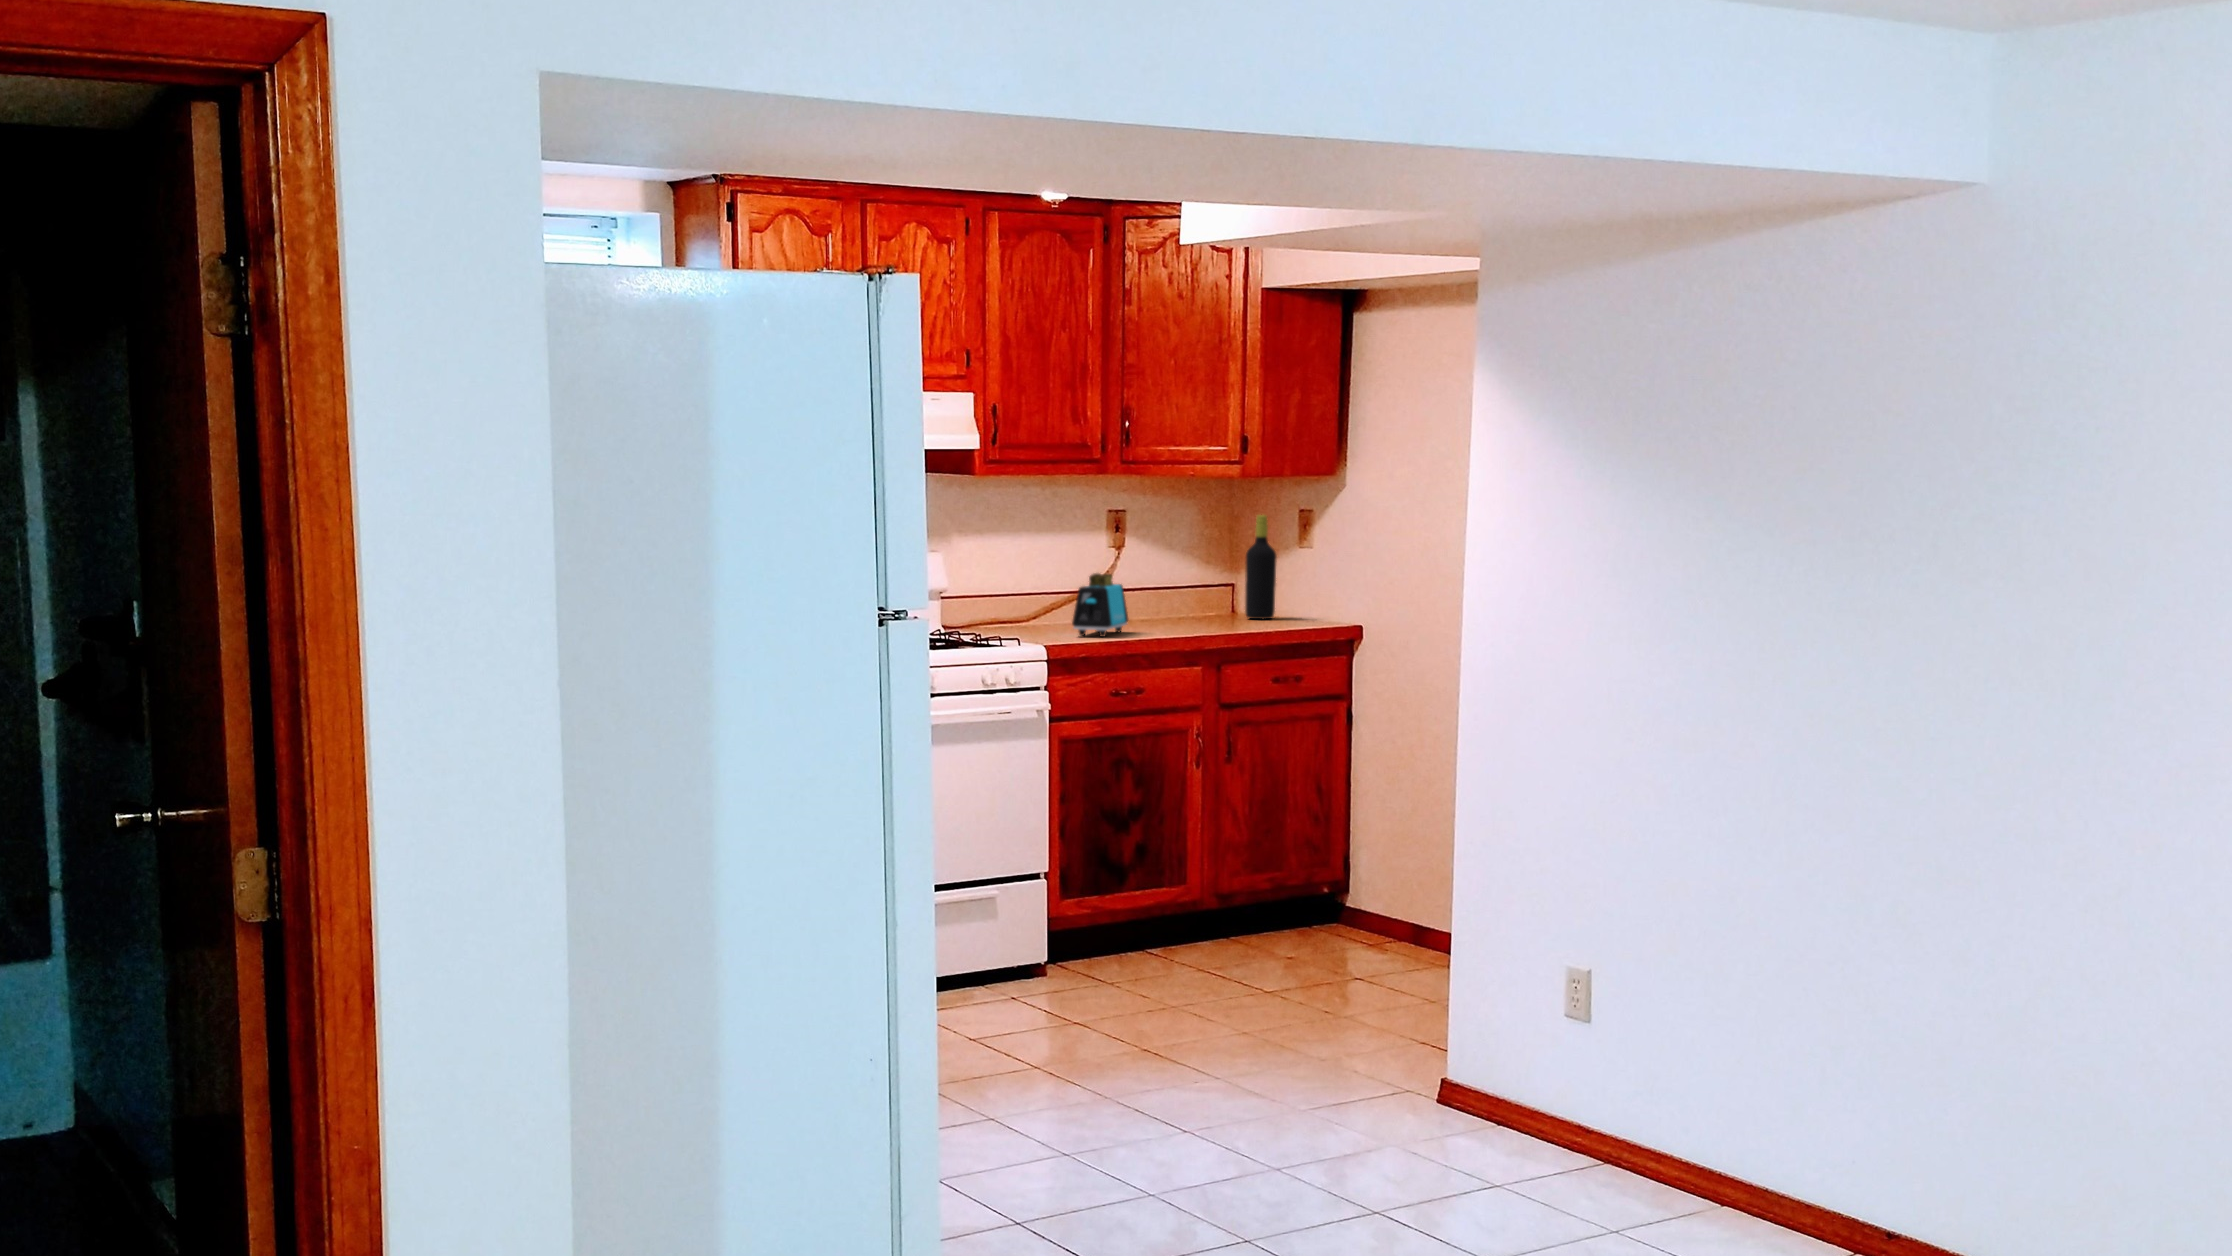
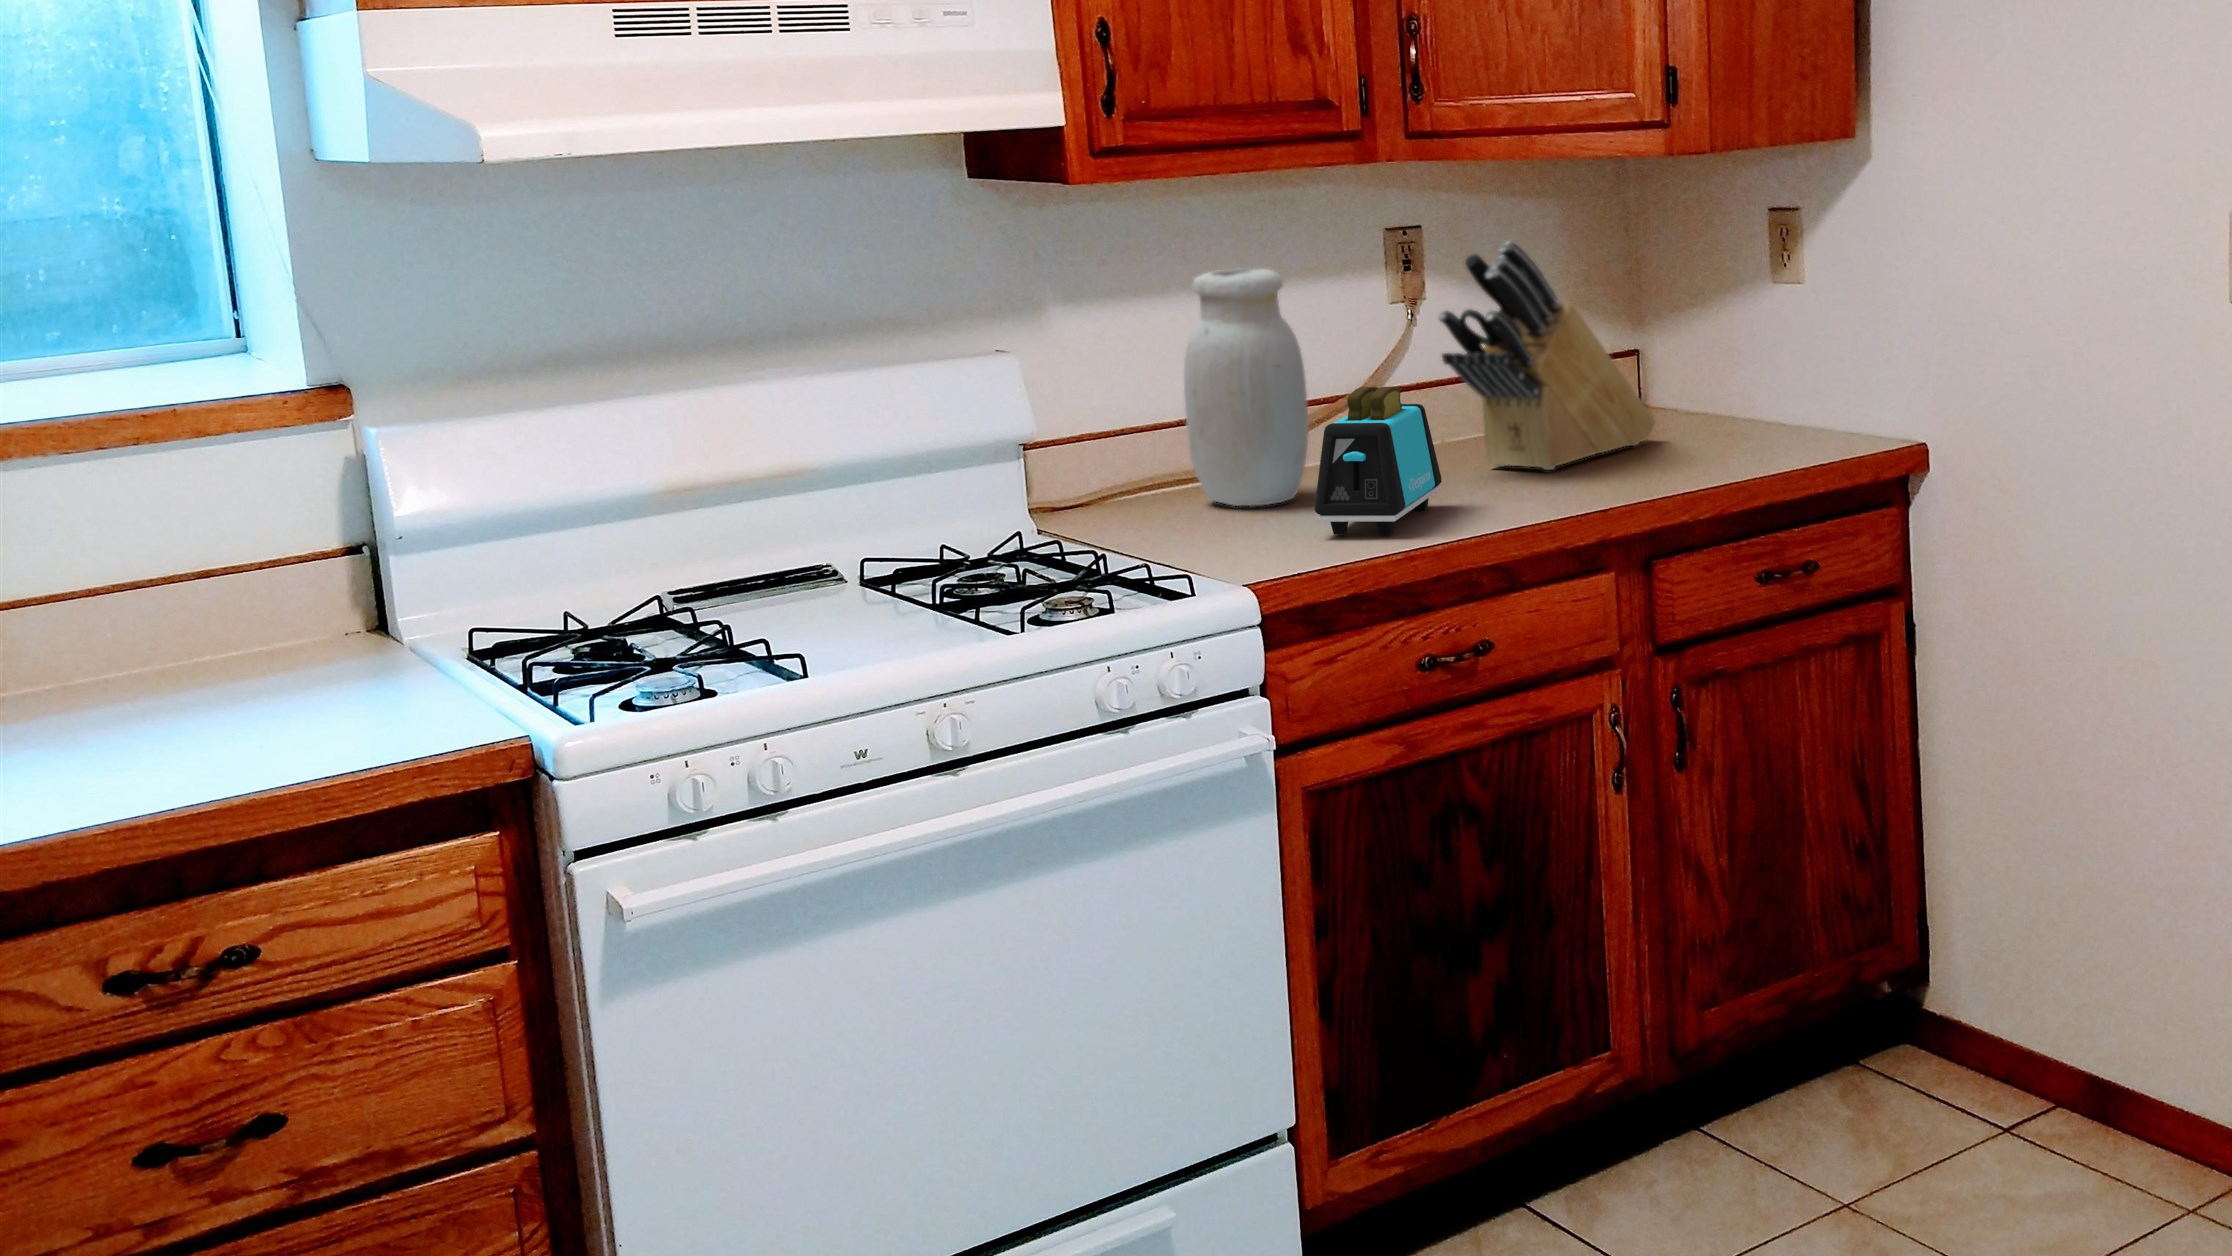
knife block: none [1132,515,1234,625] -> present [1438,241,1655,470]
bottle: present [1245,515,1277,619] -> none [1669,222,1735,434]
jar: none [1013,520,1069,629] -> present [1184,269,1309,506]

